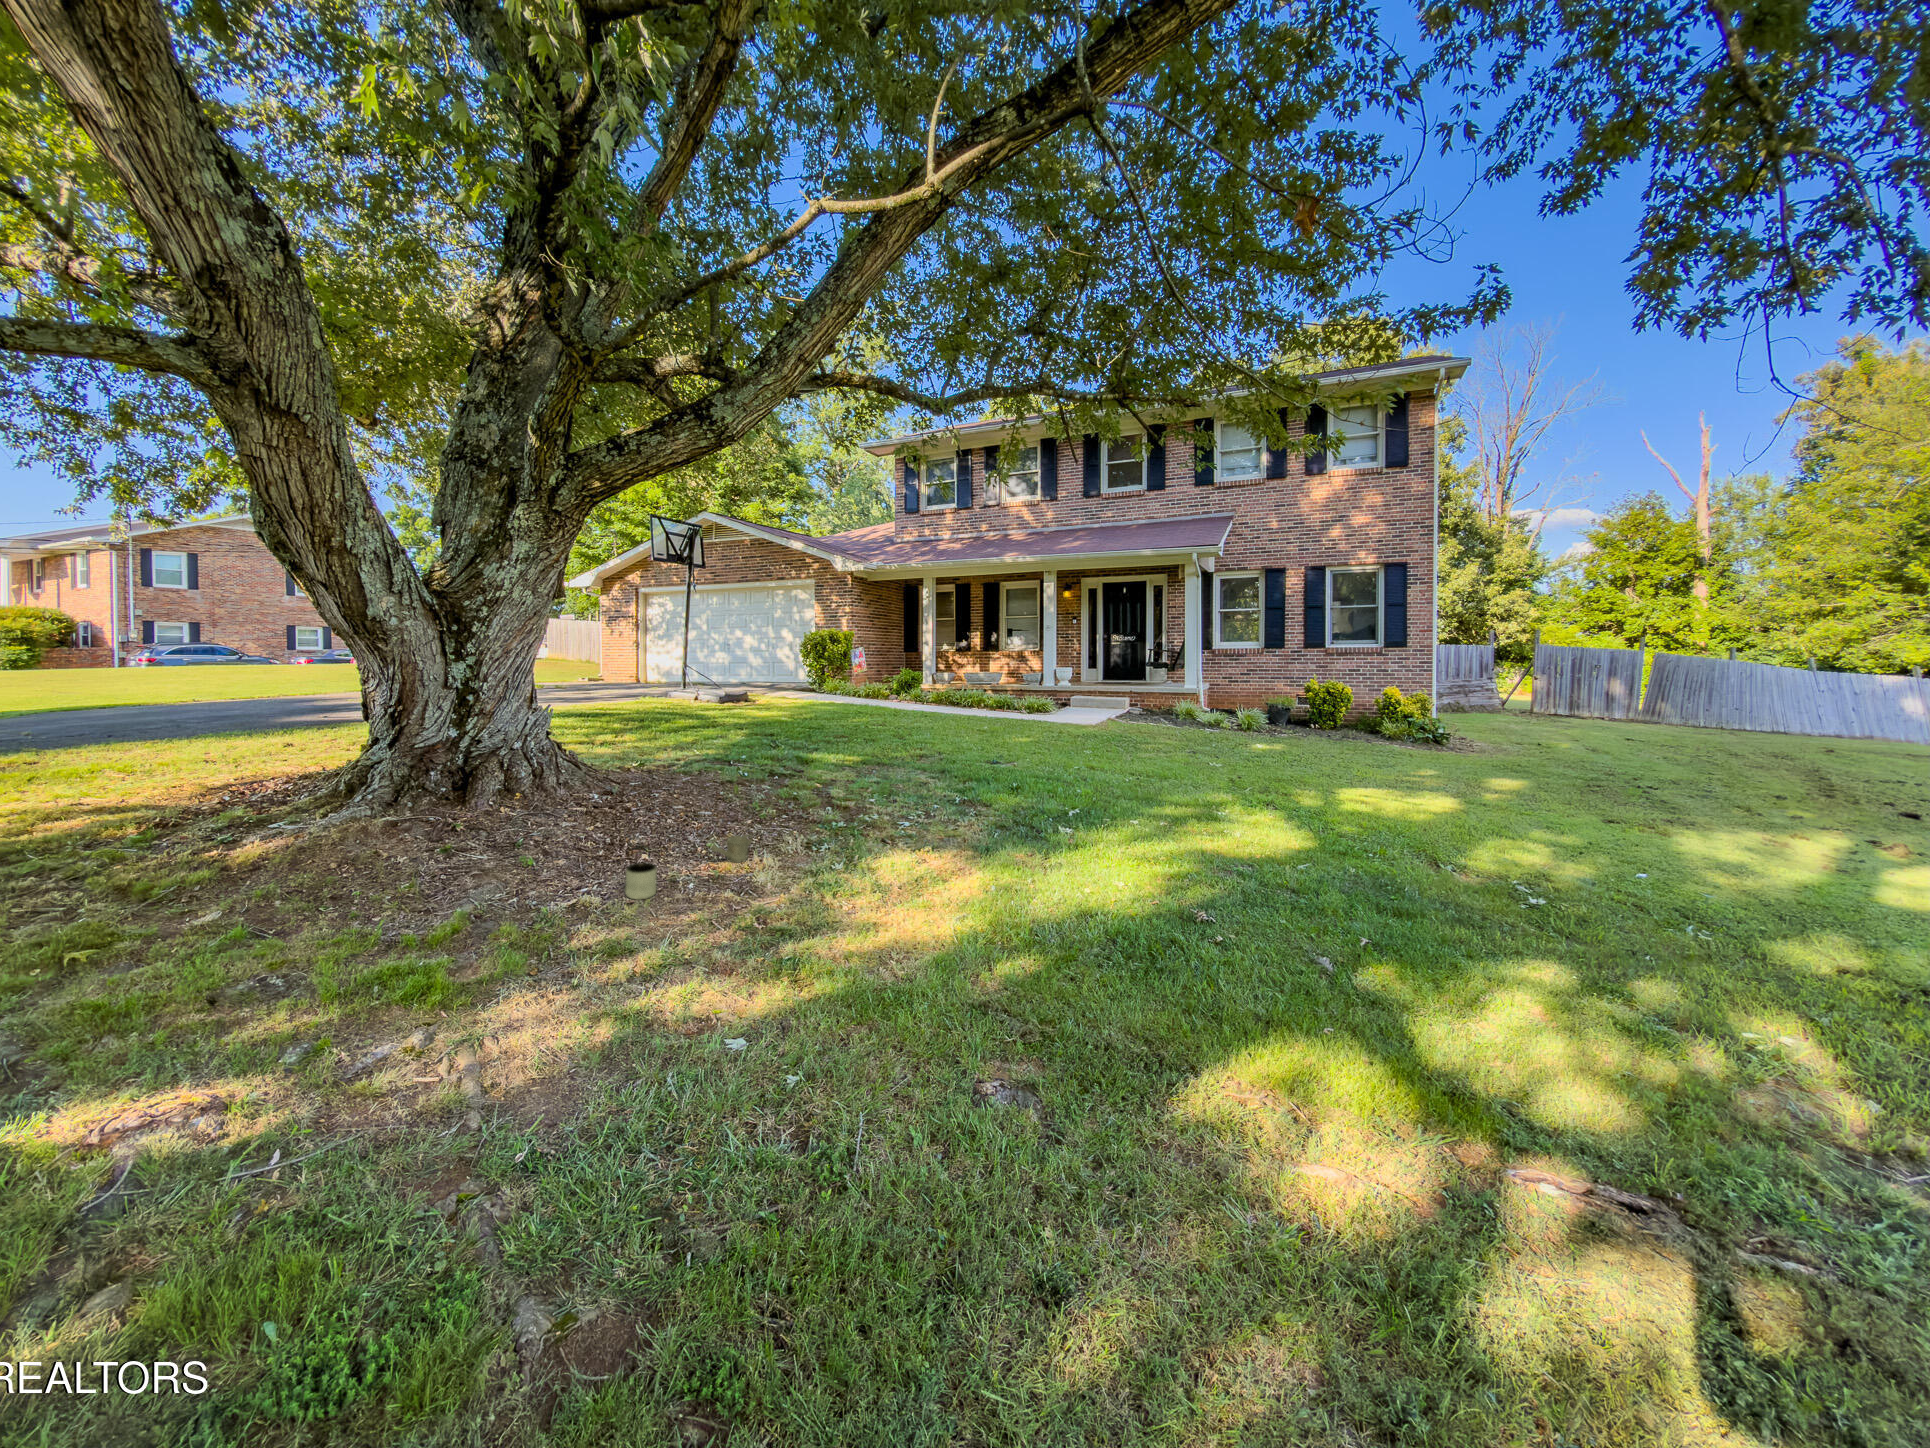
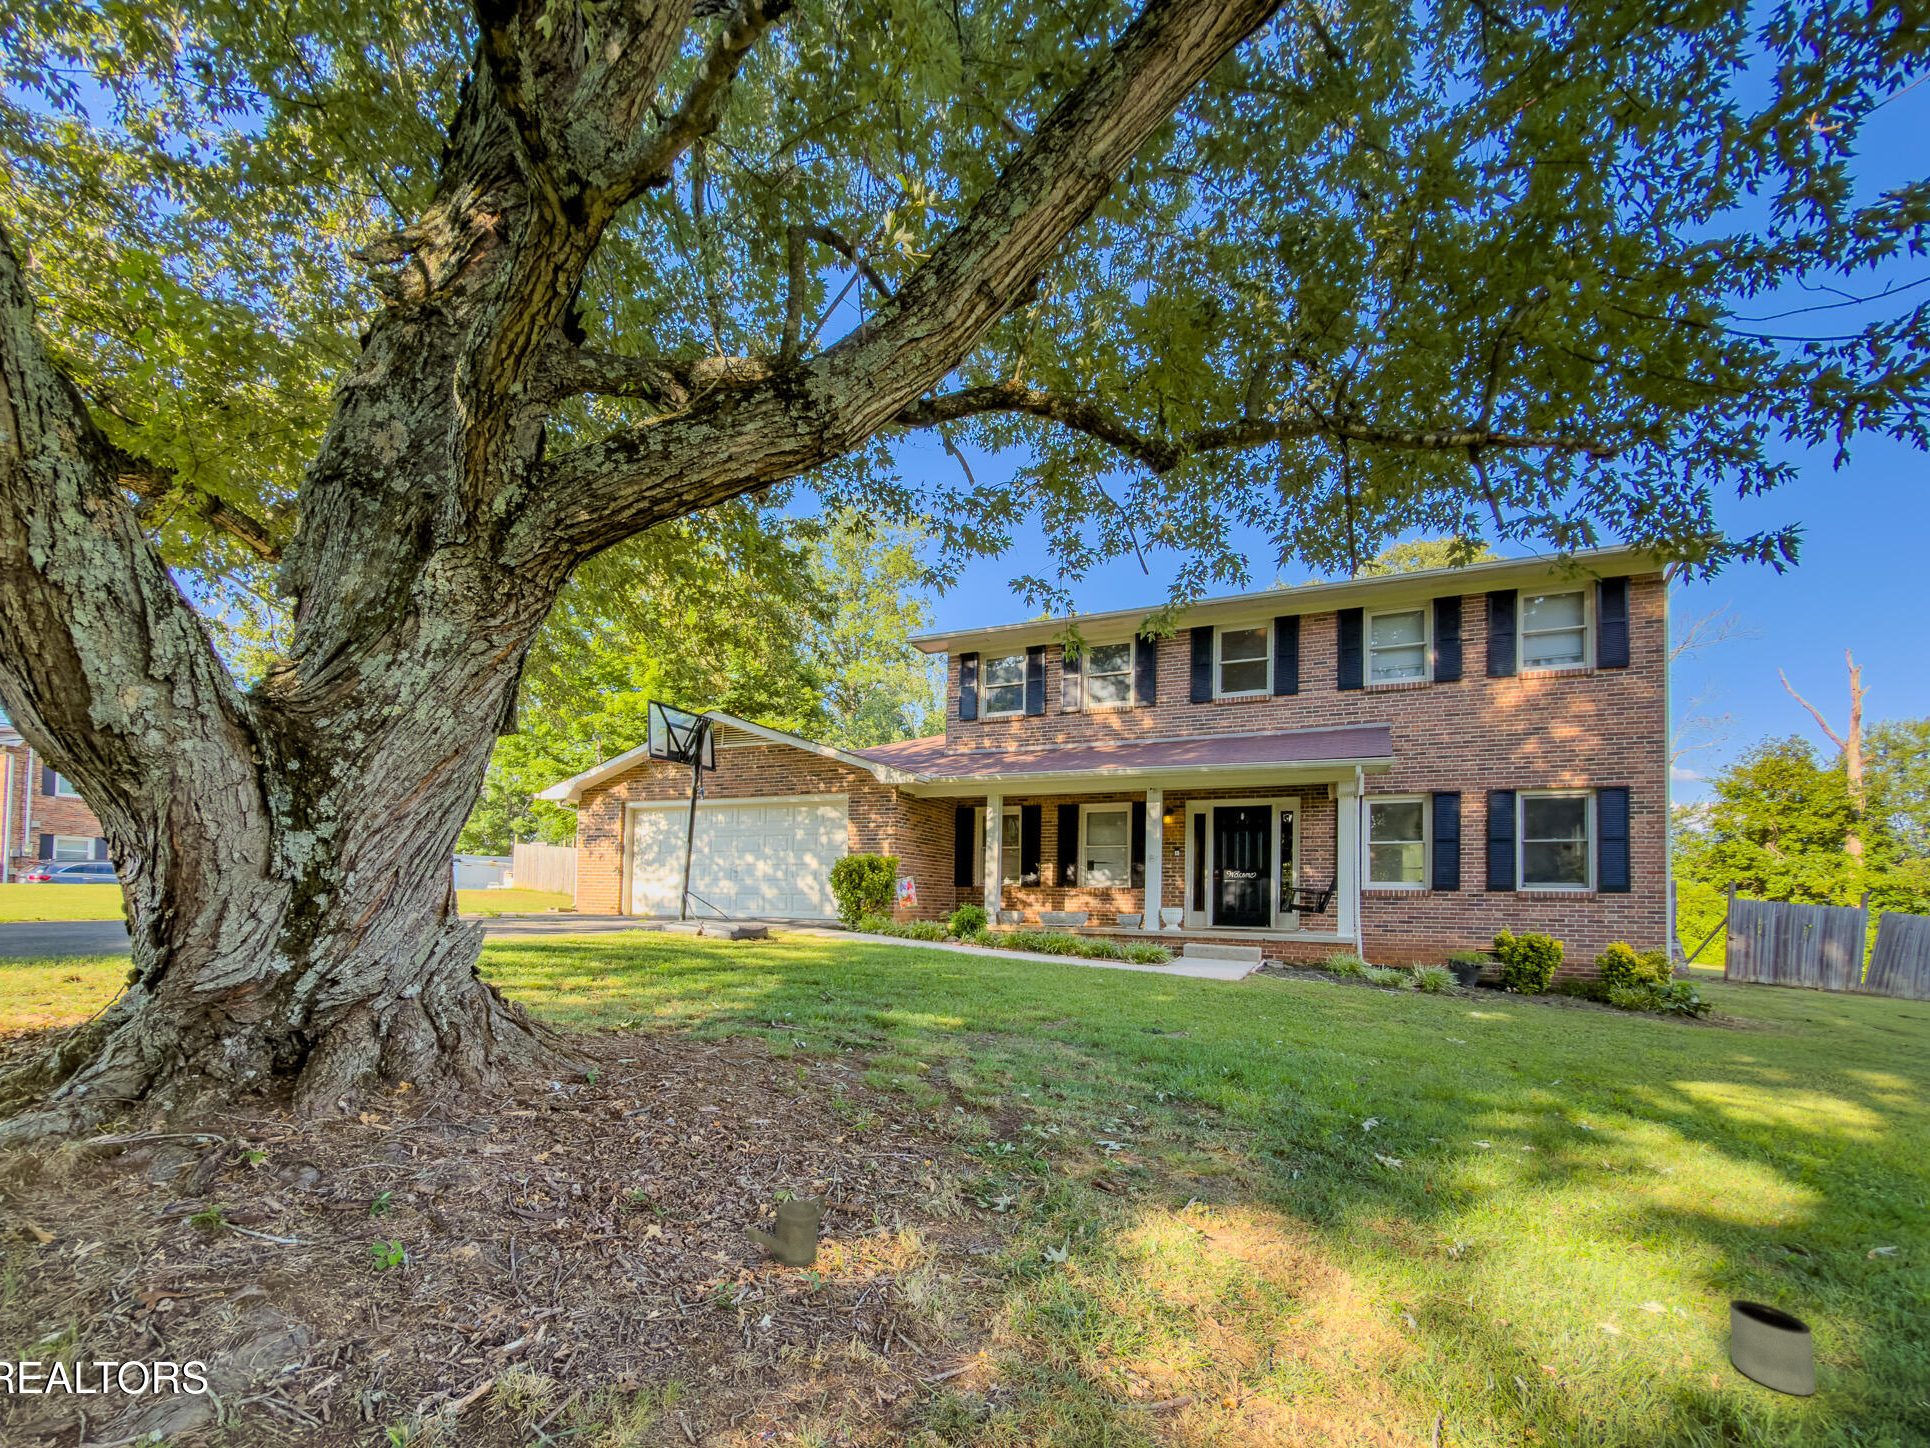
planter: present [625,862,657,900] -> present [1730,1300,1815,1395]

